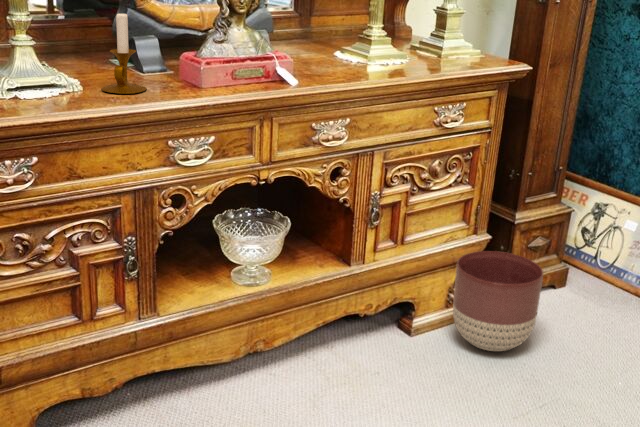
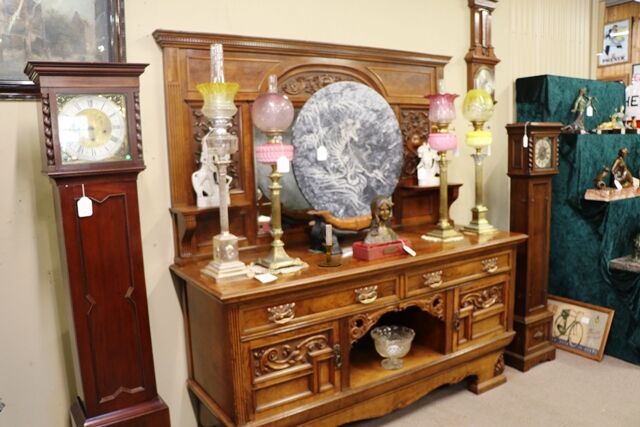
planter: present [453,251,543,351] -> none [502,342,555,402]

